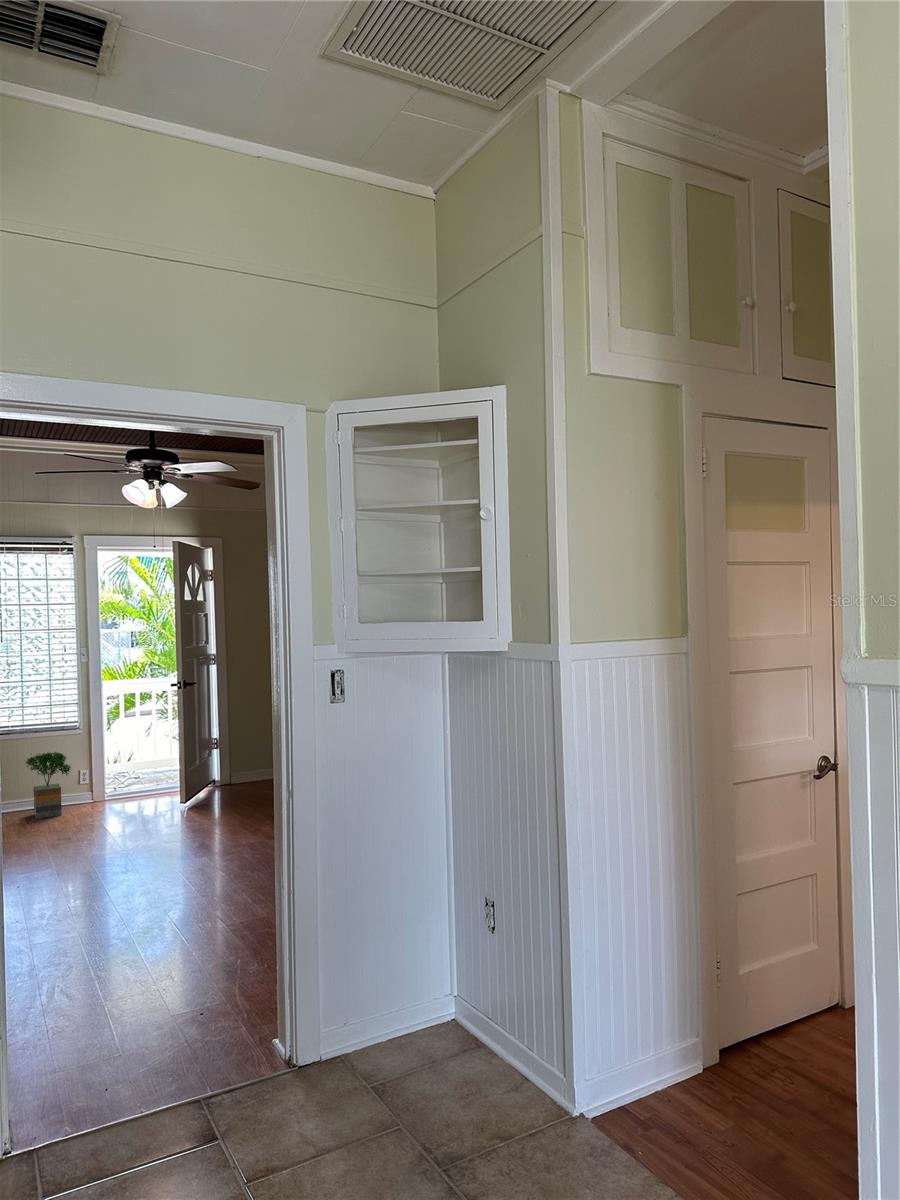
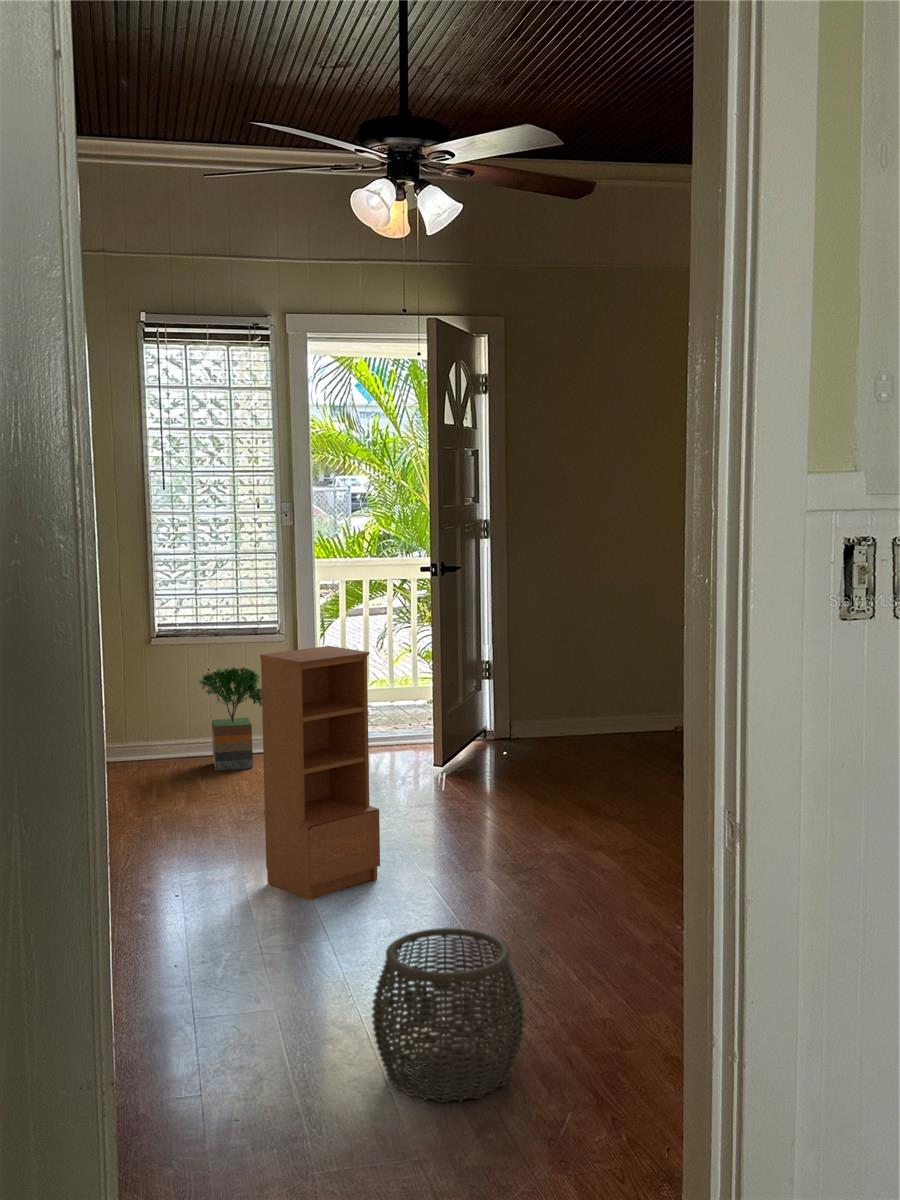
bookcase: none [69,734,143,883] -> present [260,646,380,900]
woven basket: none [134,876,216,965] -> present [372,928,525,1103]

